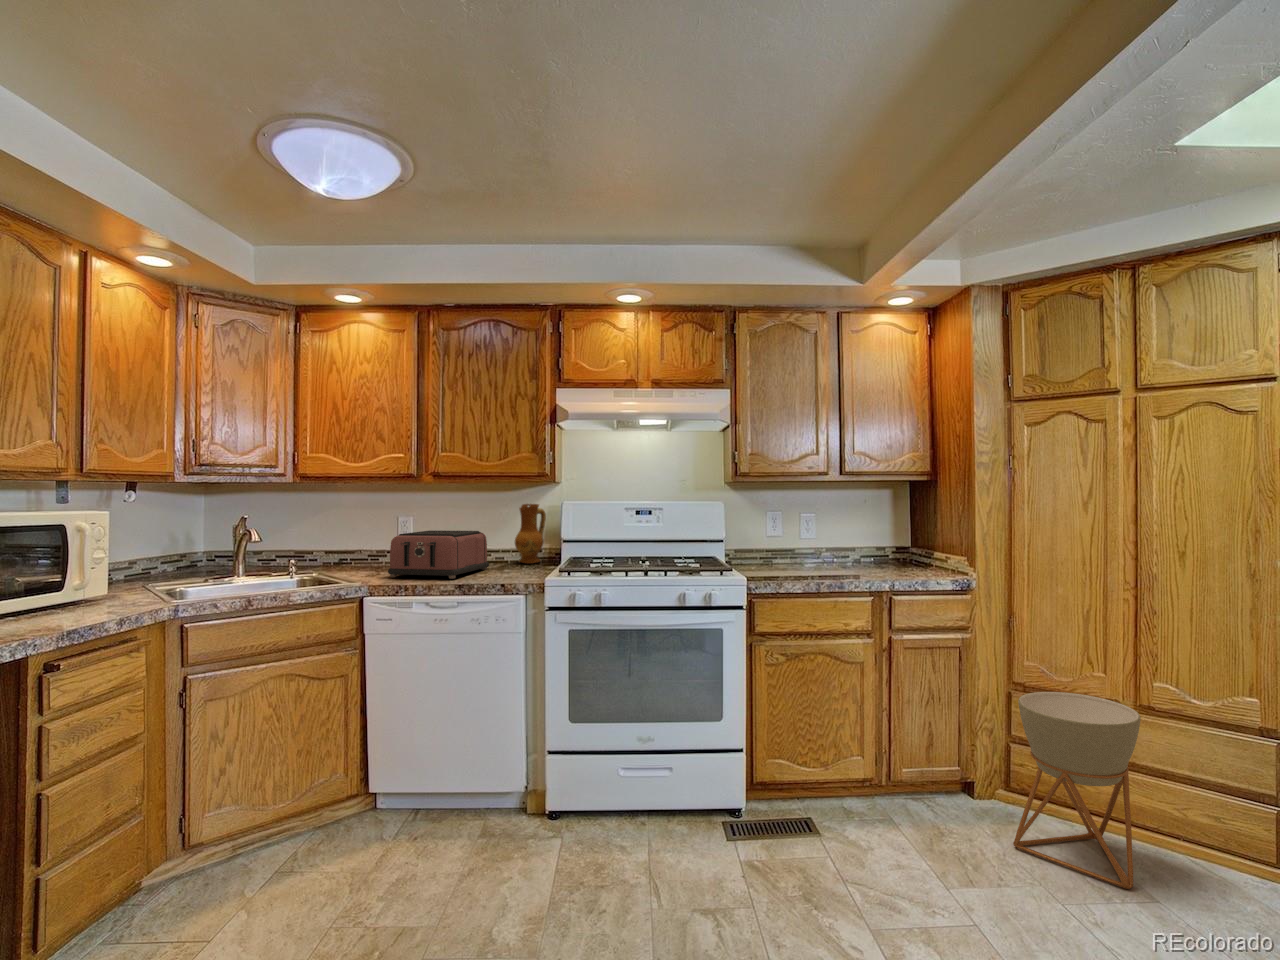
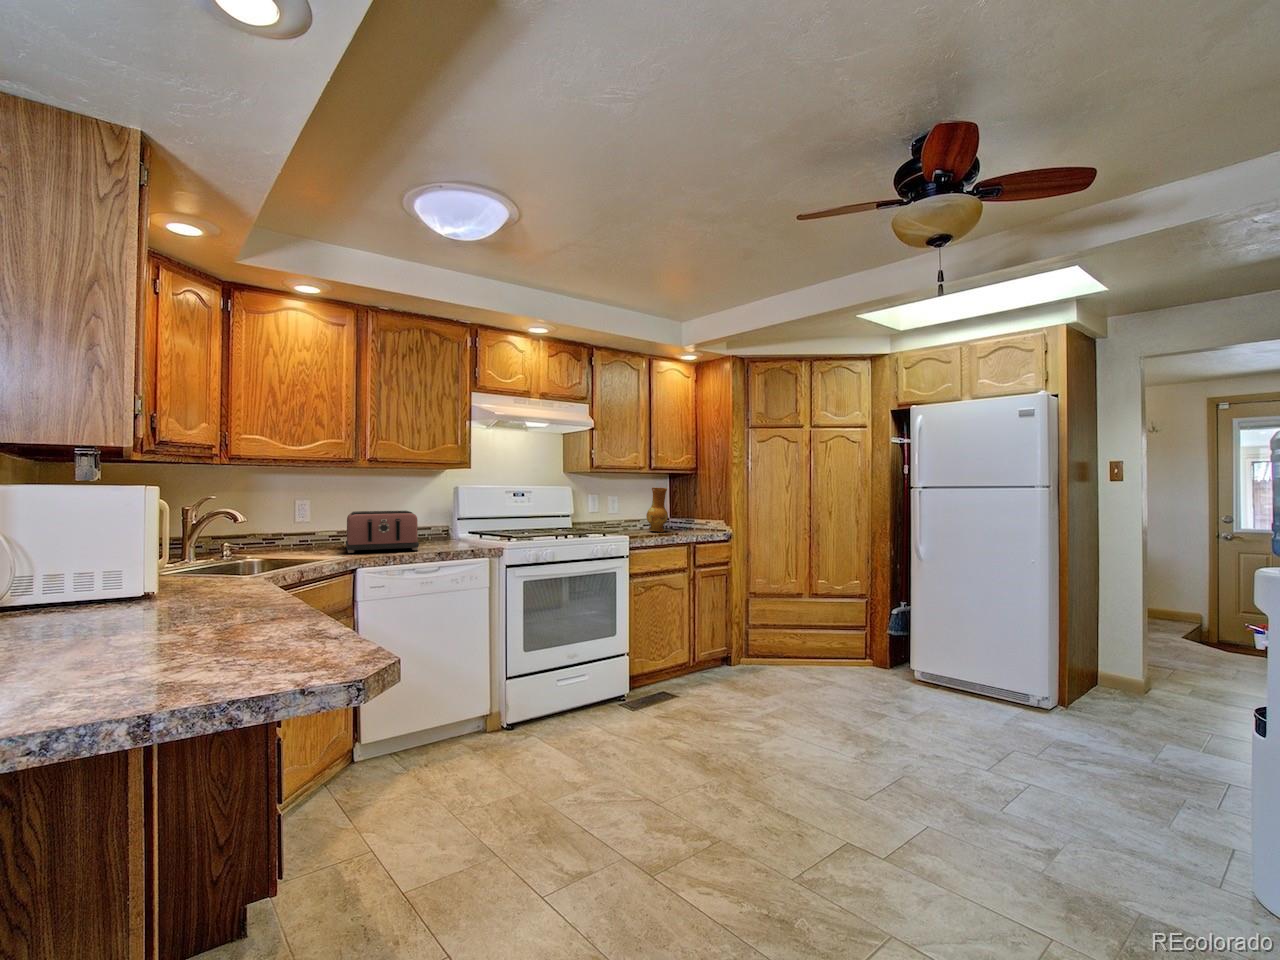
ceramic jug: present [515,504,546,563] -> present [646,488,668,532]
planter: present [1013,692,1141,889] -> none [768,591,827,681]

